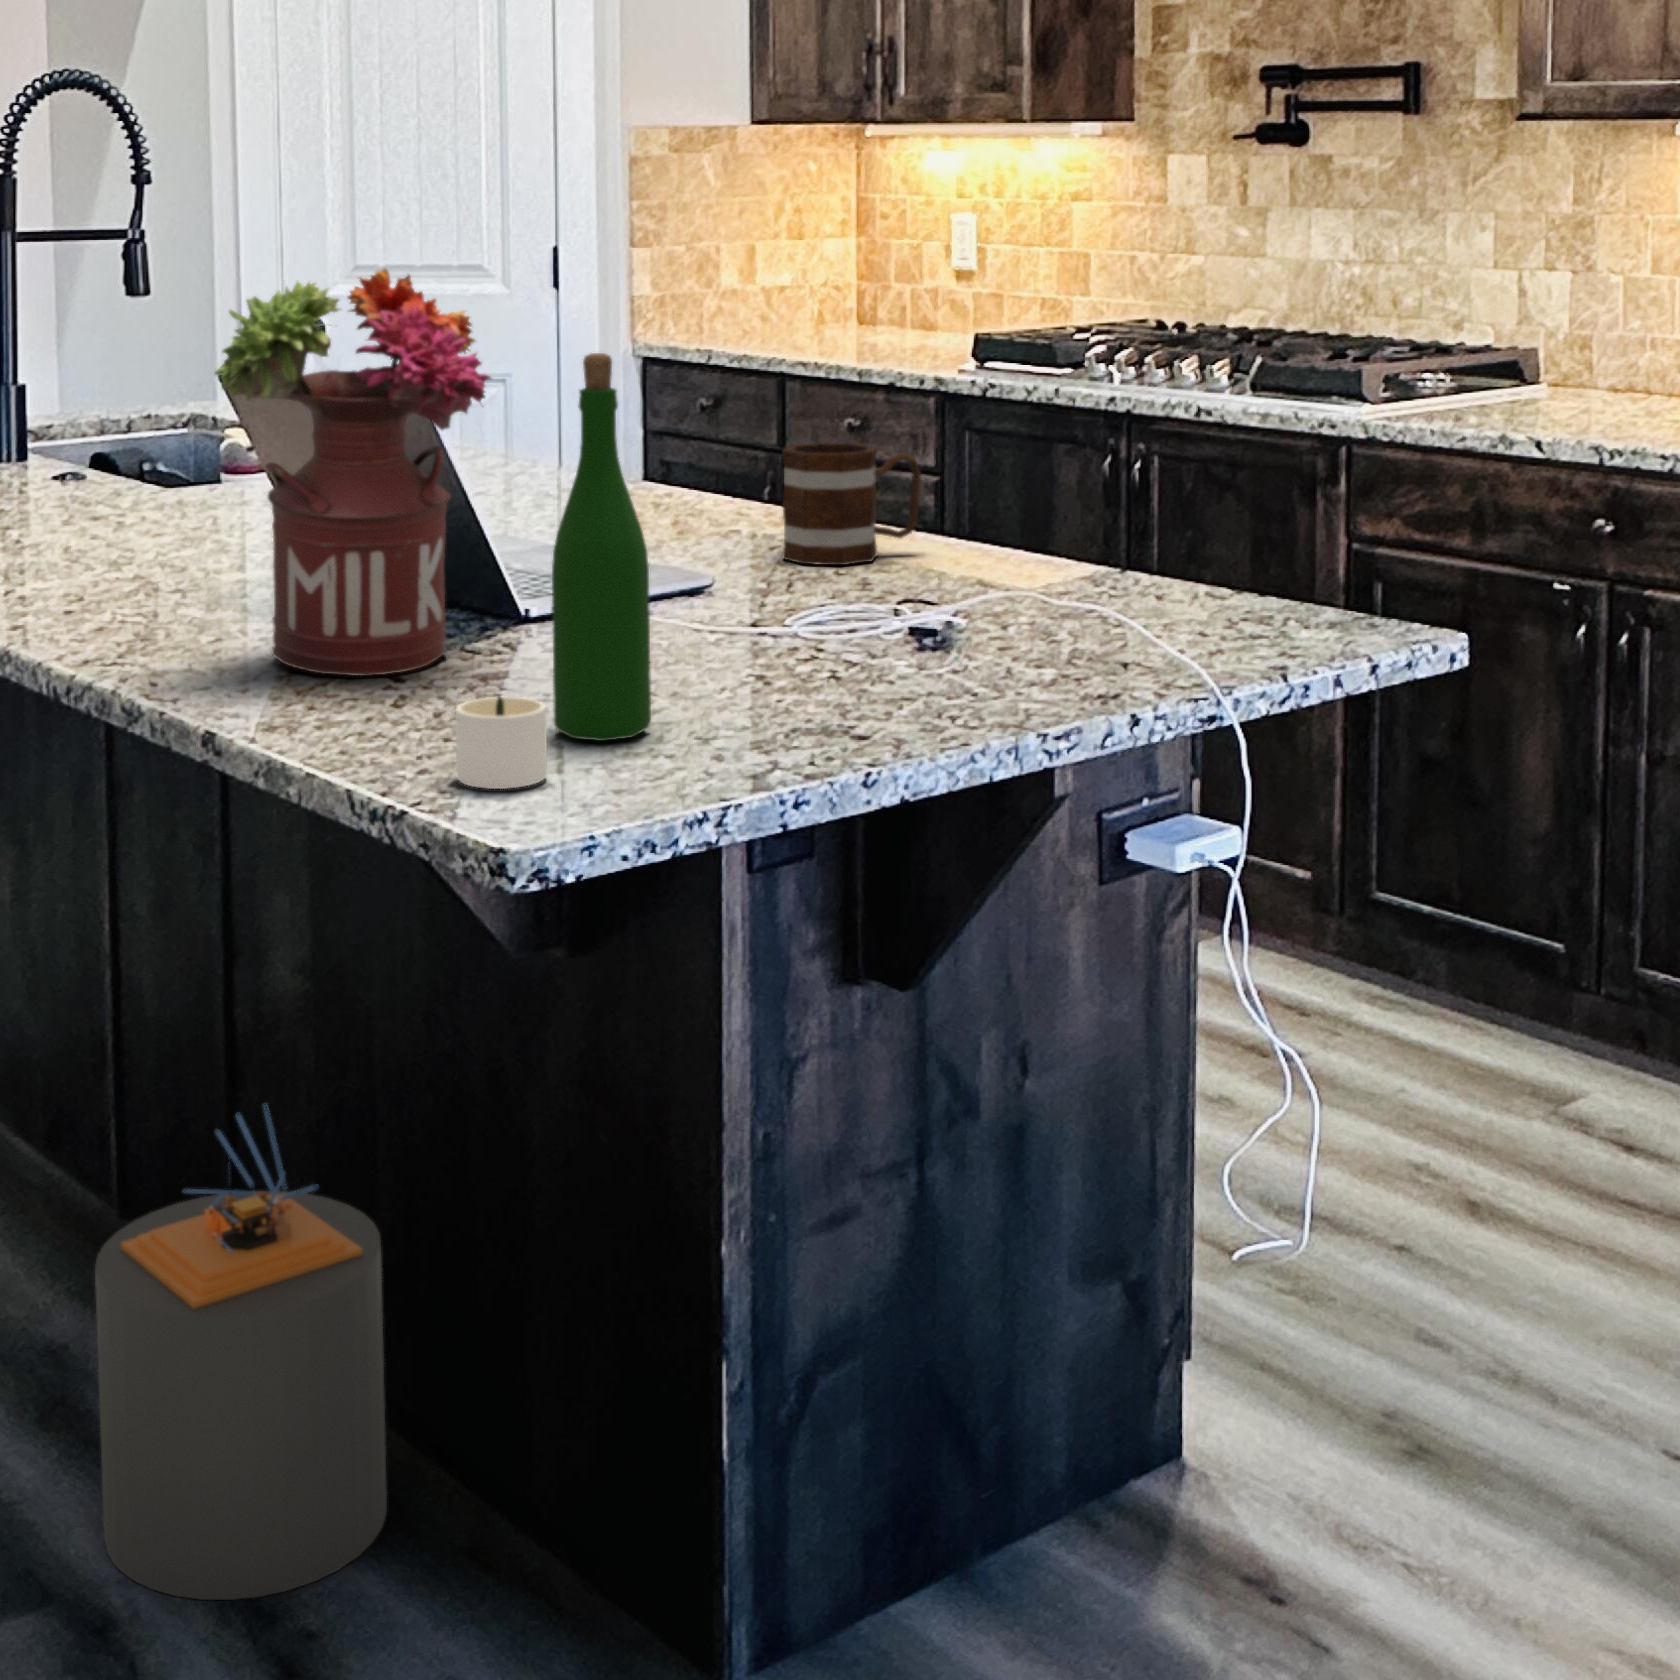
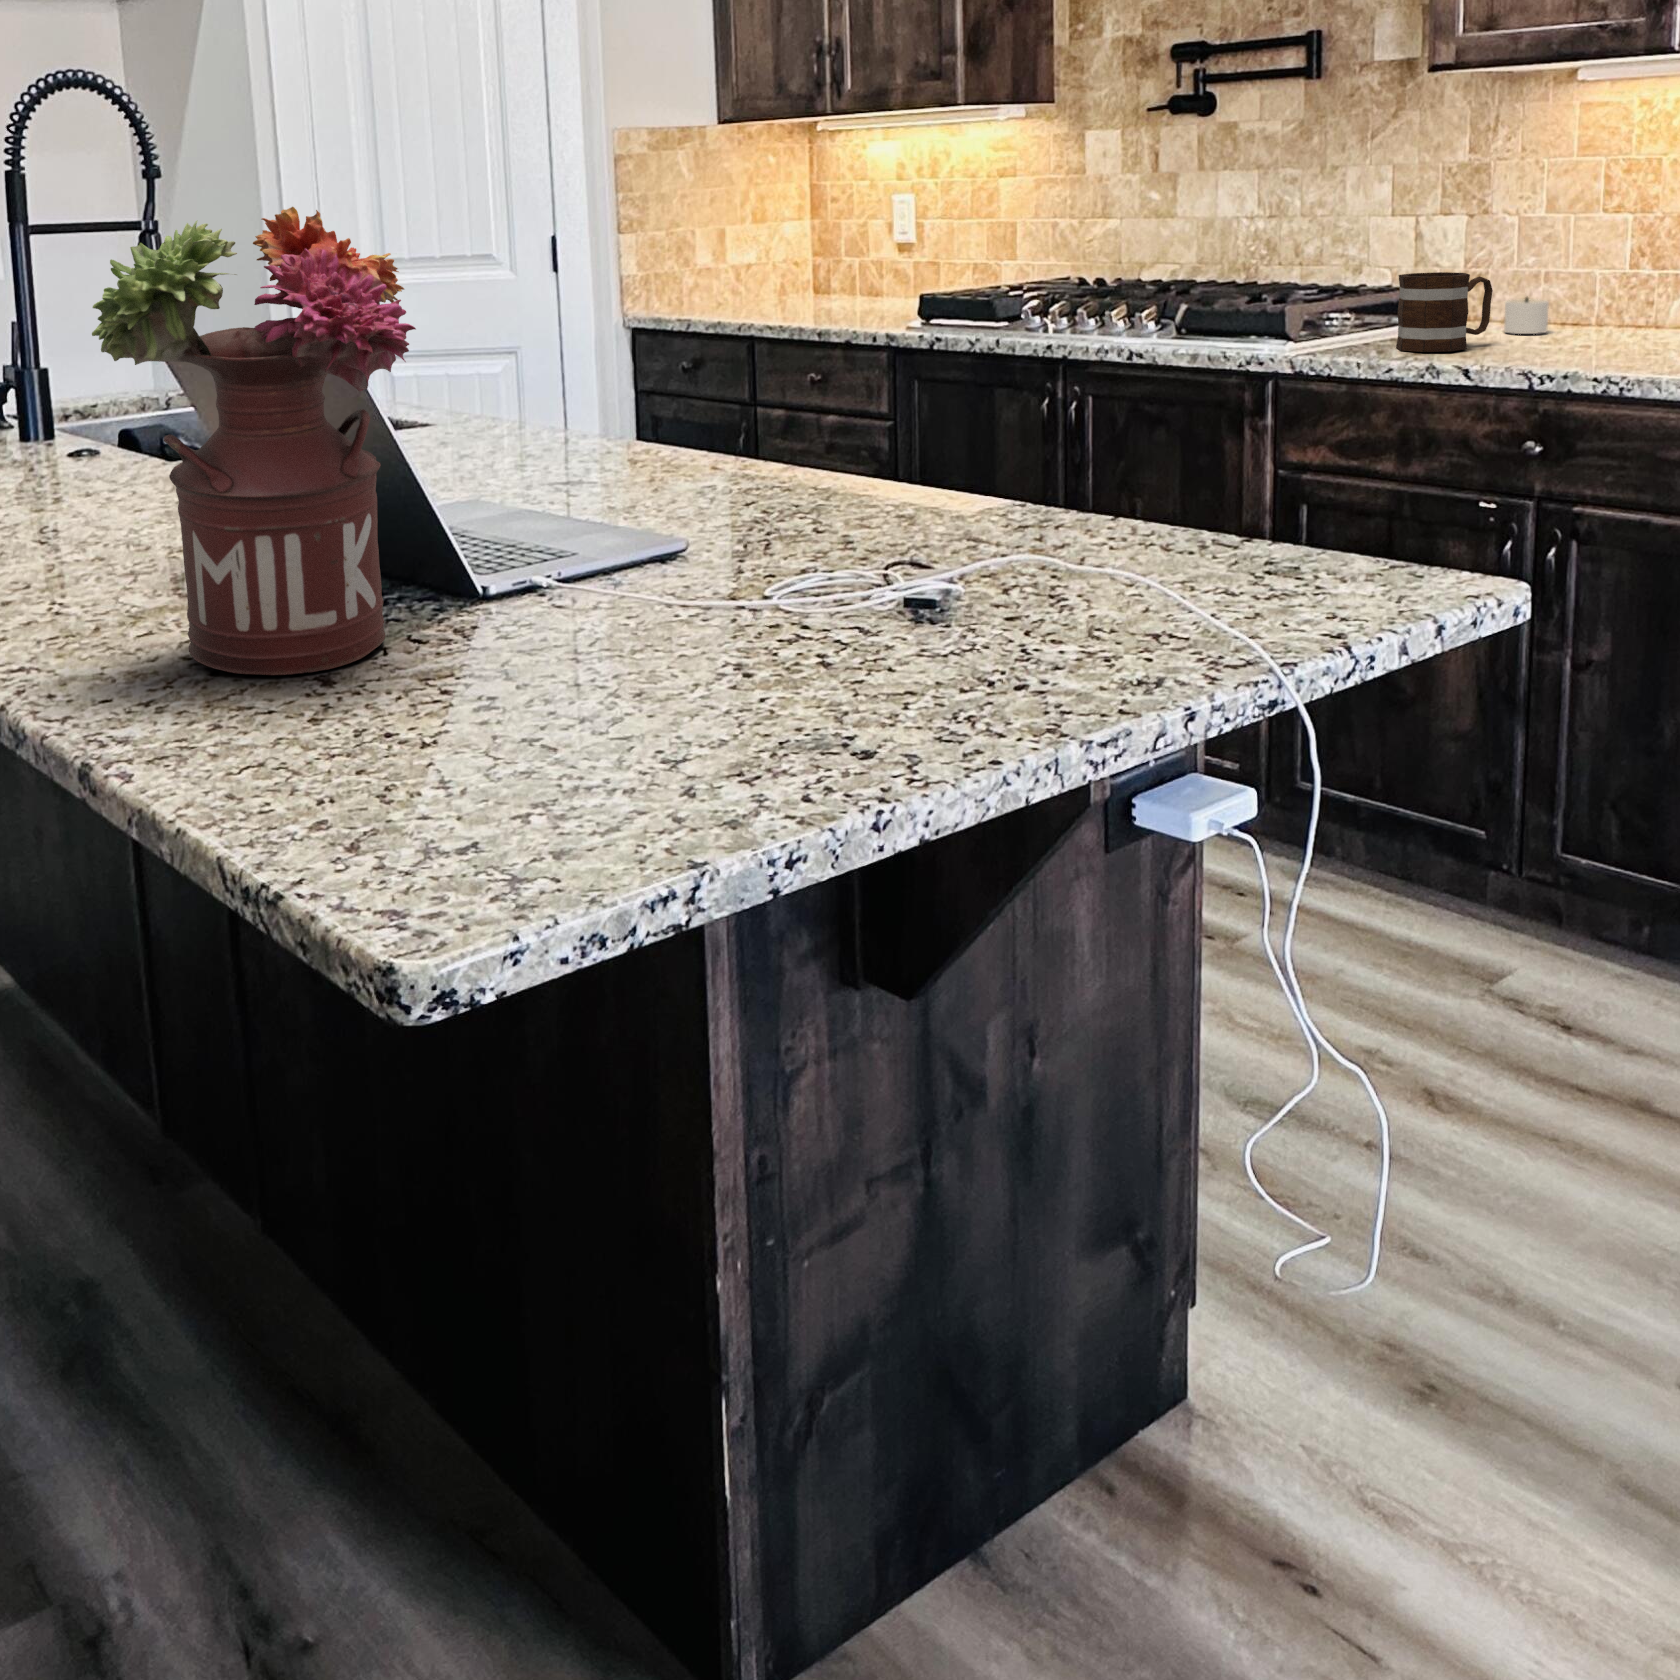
wine bottle: present [552,353,651,741] -> none [477,285,607,767]
mug: present [782,443,921,565] -> present [1396,272,1493,352]
candle: present [456,697,547,789] -> present [1504,298,1549,334]
trash can: present [95,1103,387,1600] -> none [67,1073,385,1614]

